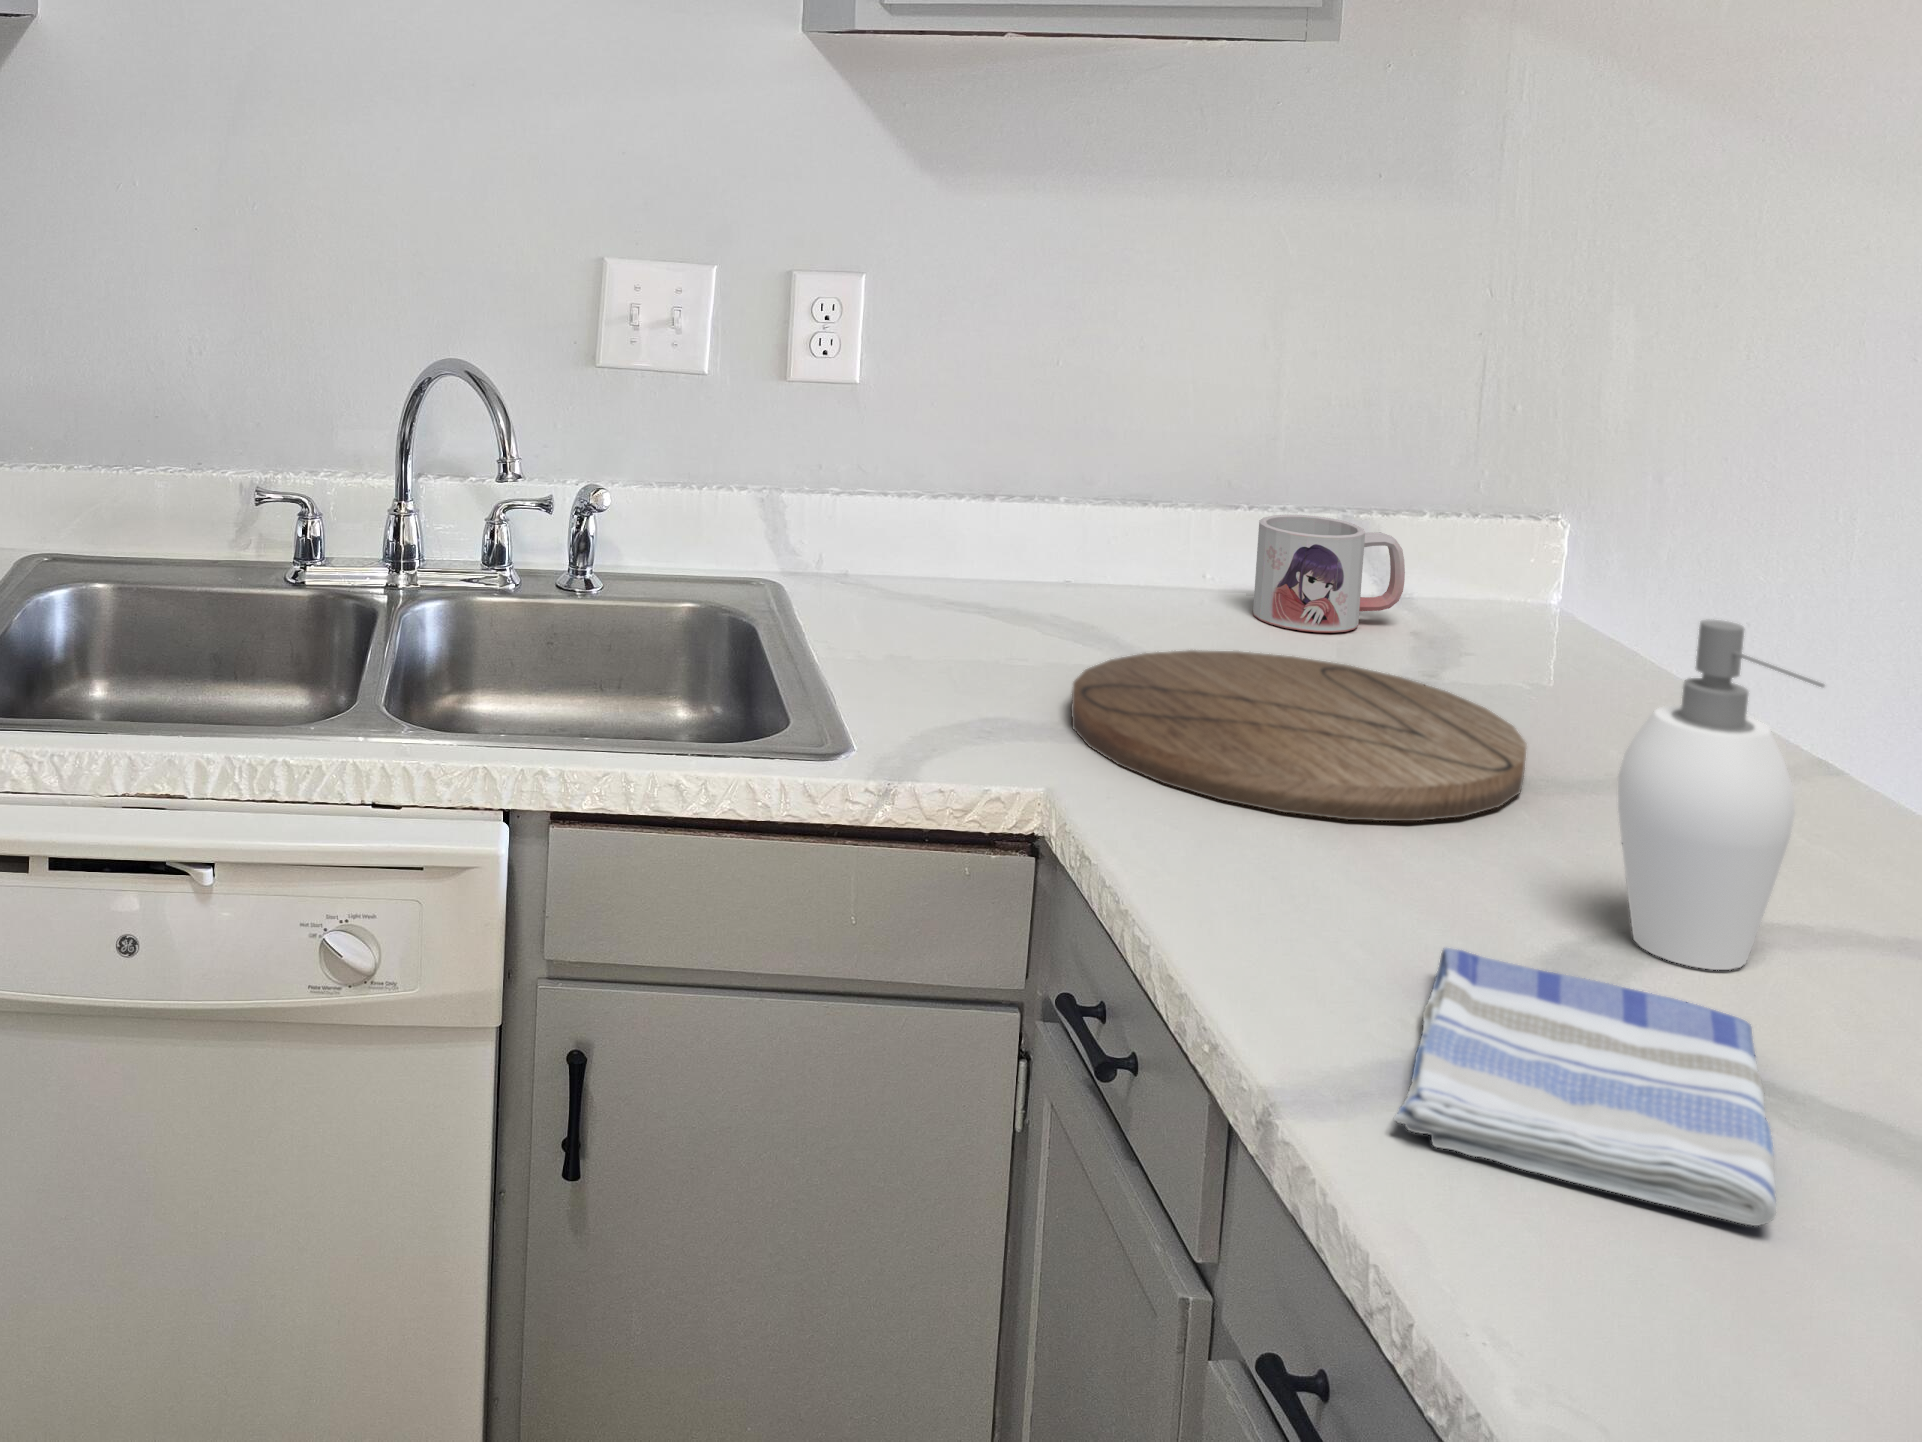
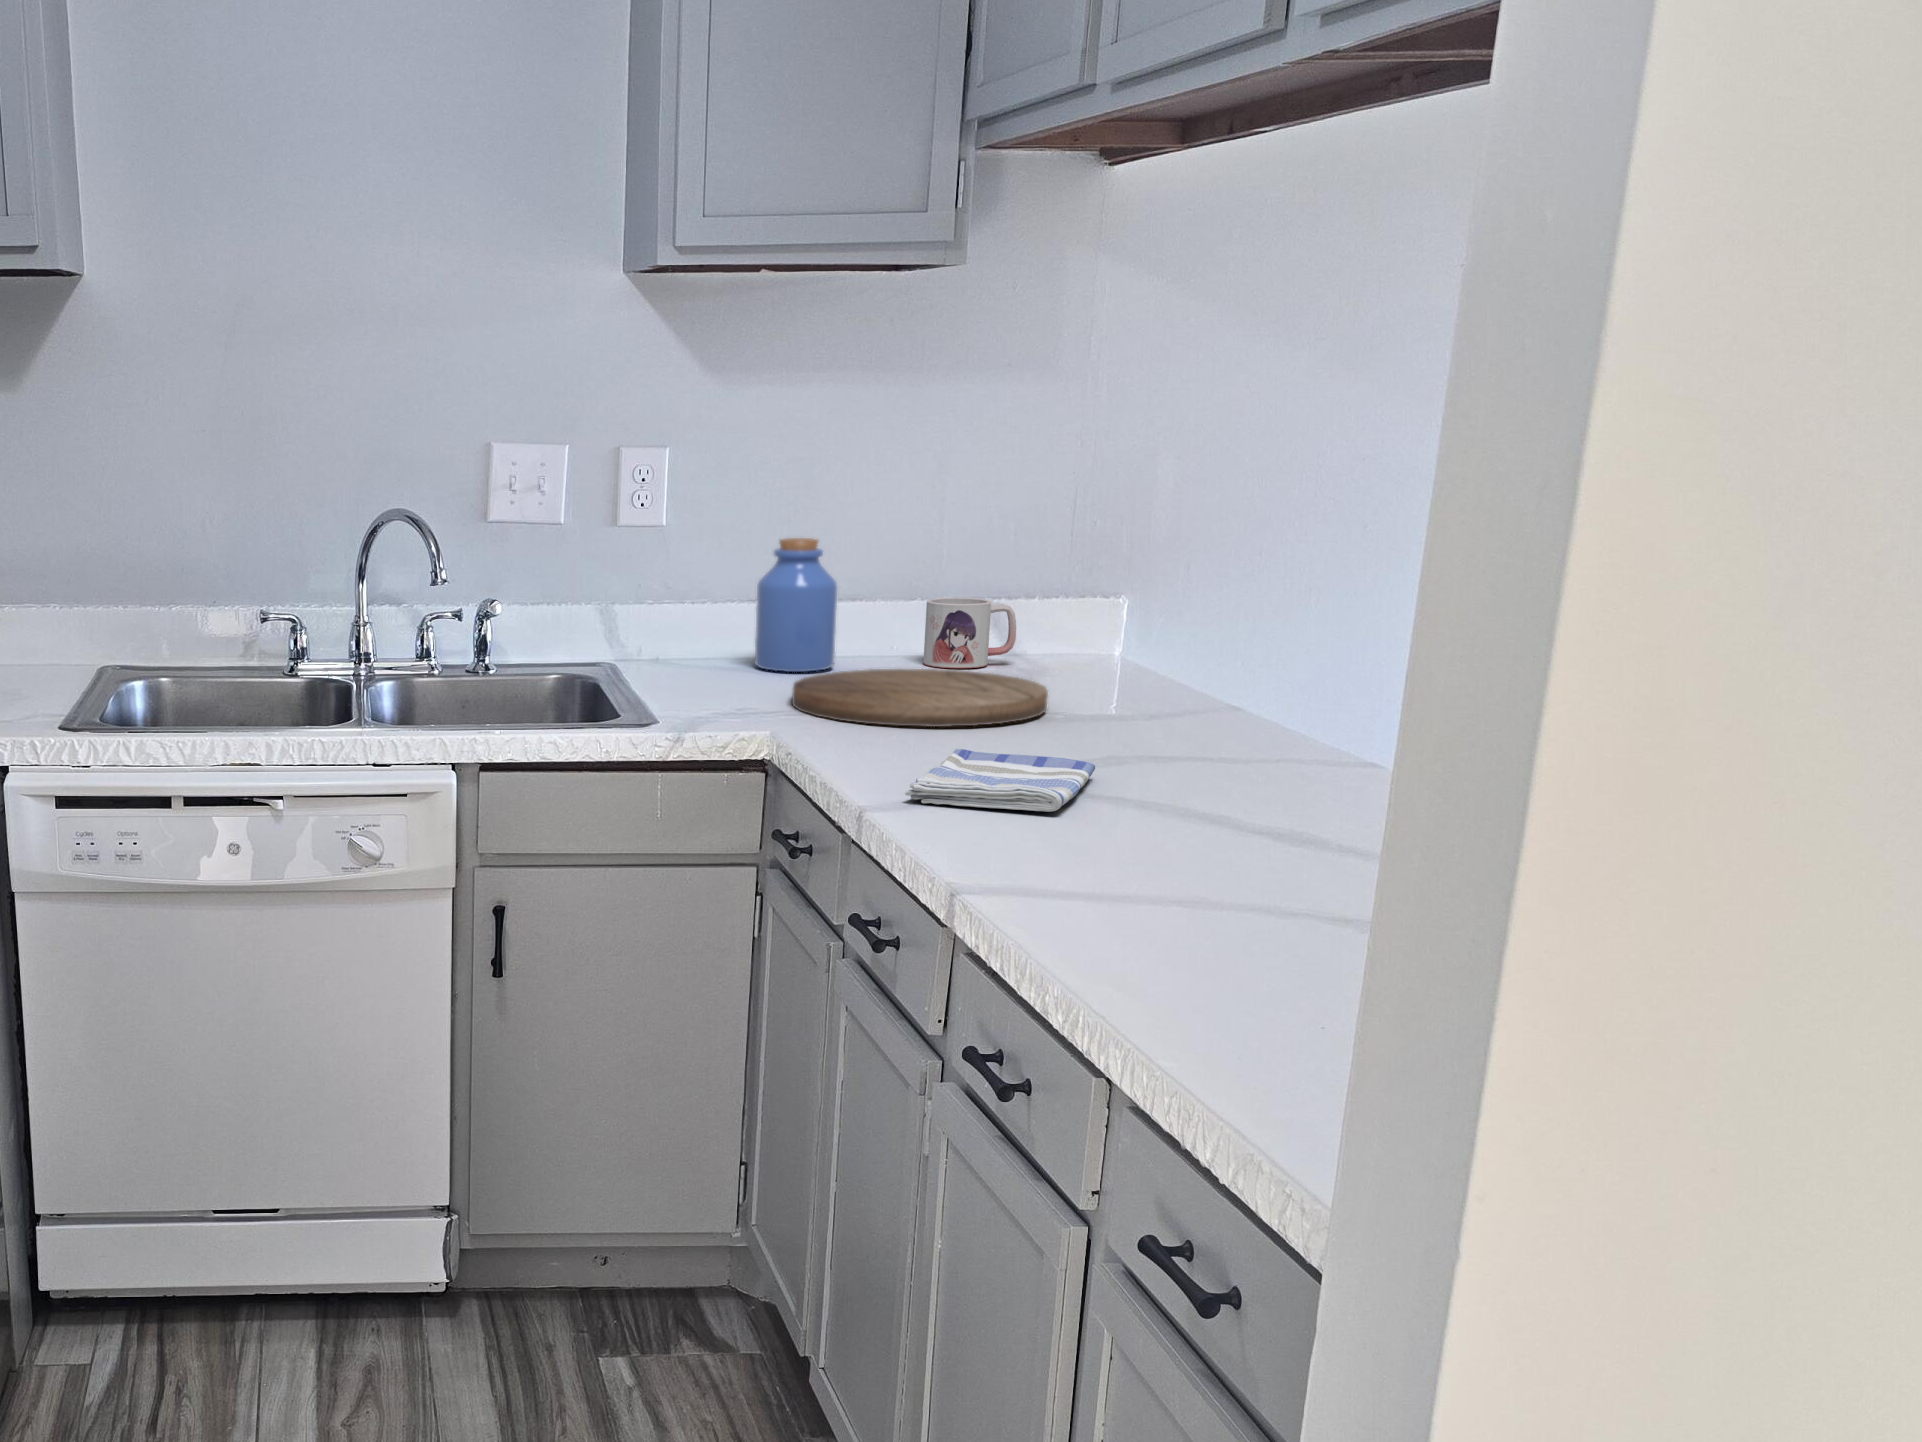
jar: none [991,422,1124,630] -> present [755,538,837,672]
soap dispenser: present [1618,620,1824,970] -> none [1056,576,1141,760]

